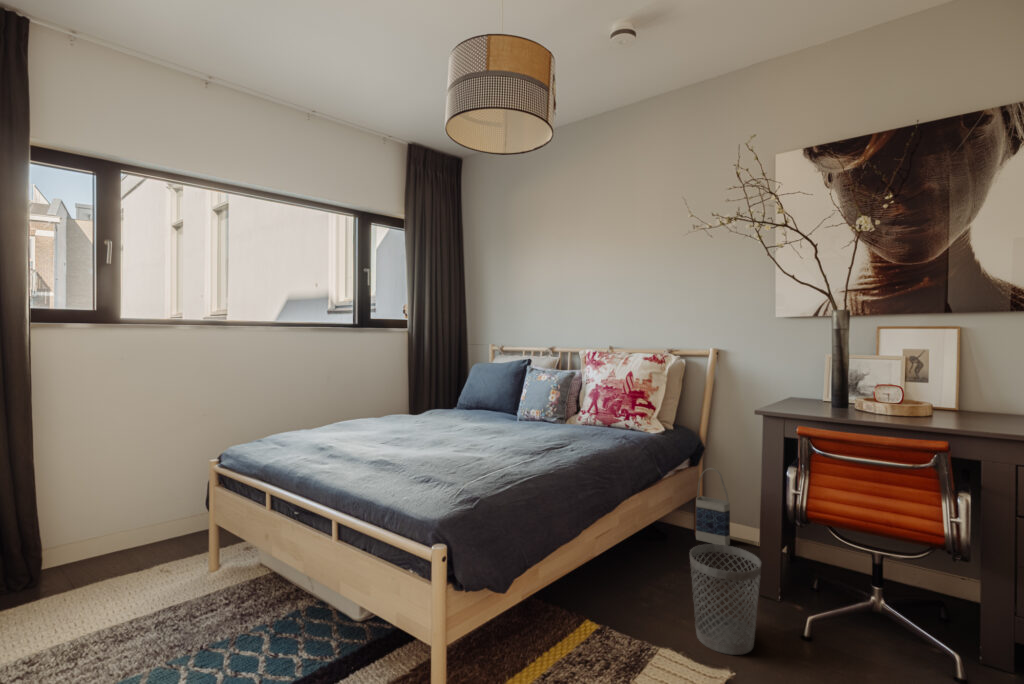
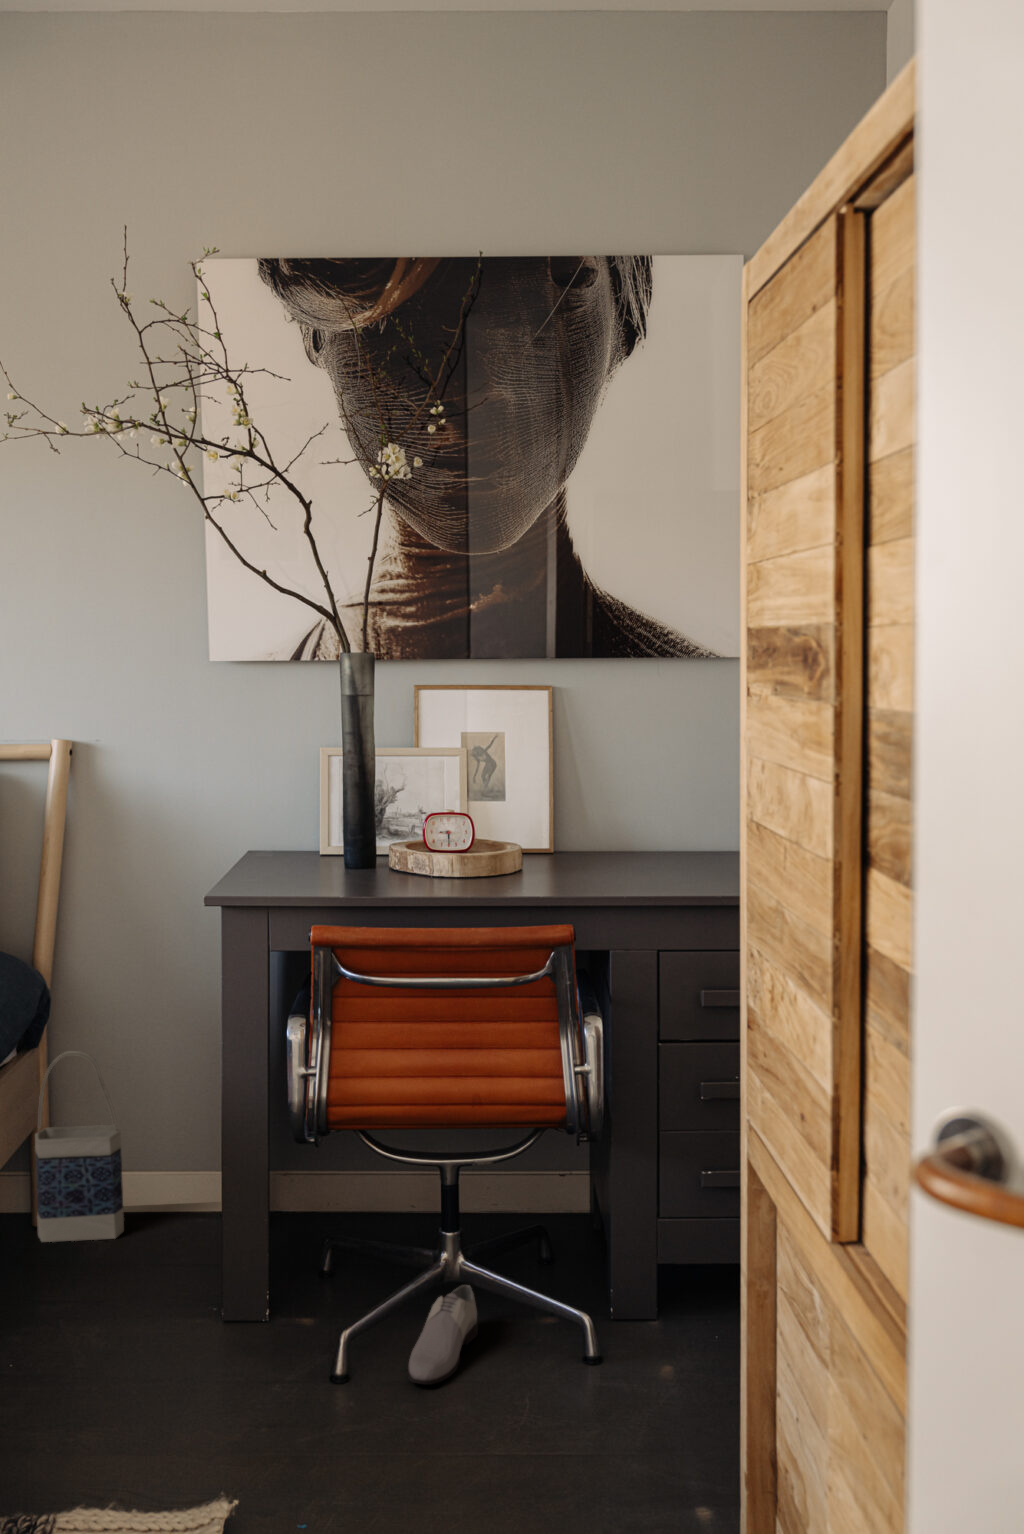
wastebasket: present [690,544,761,655] -> none [103,1228,262,1475]
shoe: none [843,616,892,660] -> present [408,1285,478,1384]

